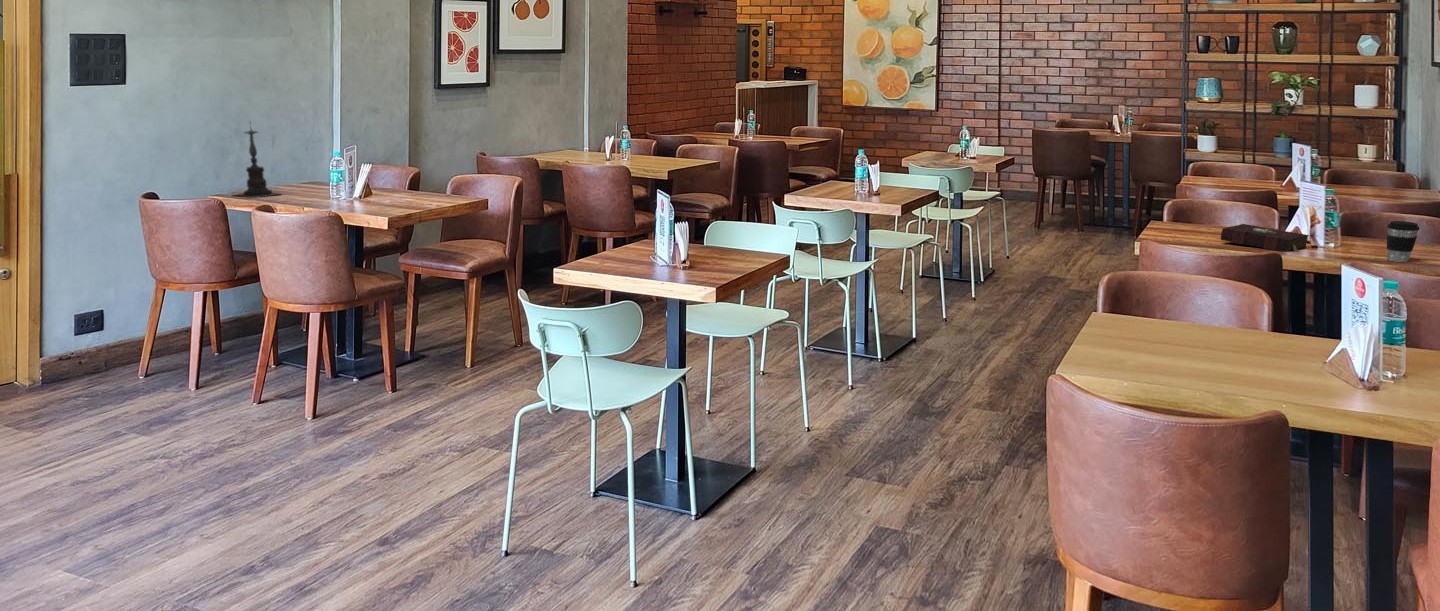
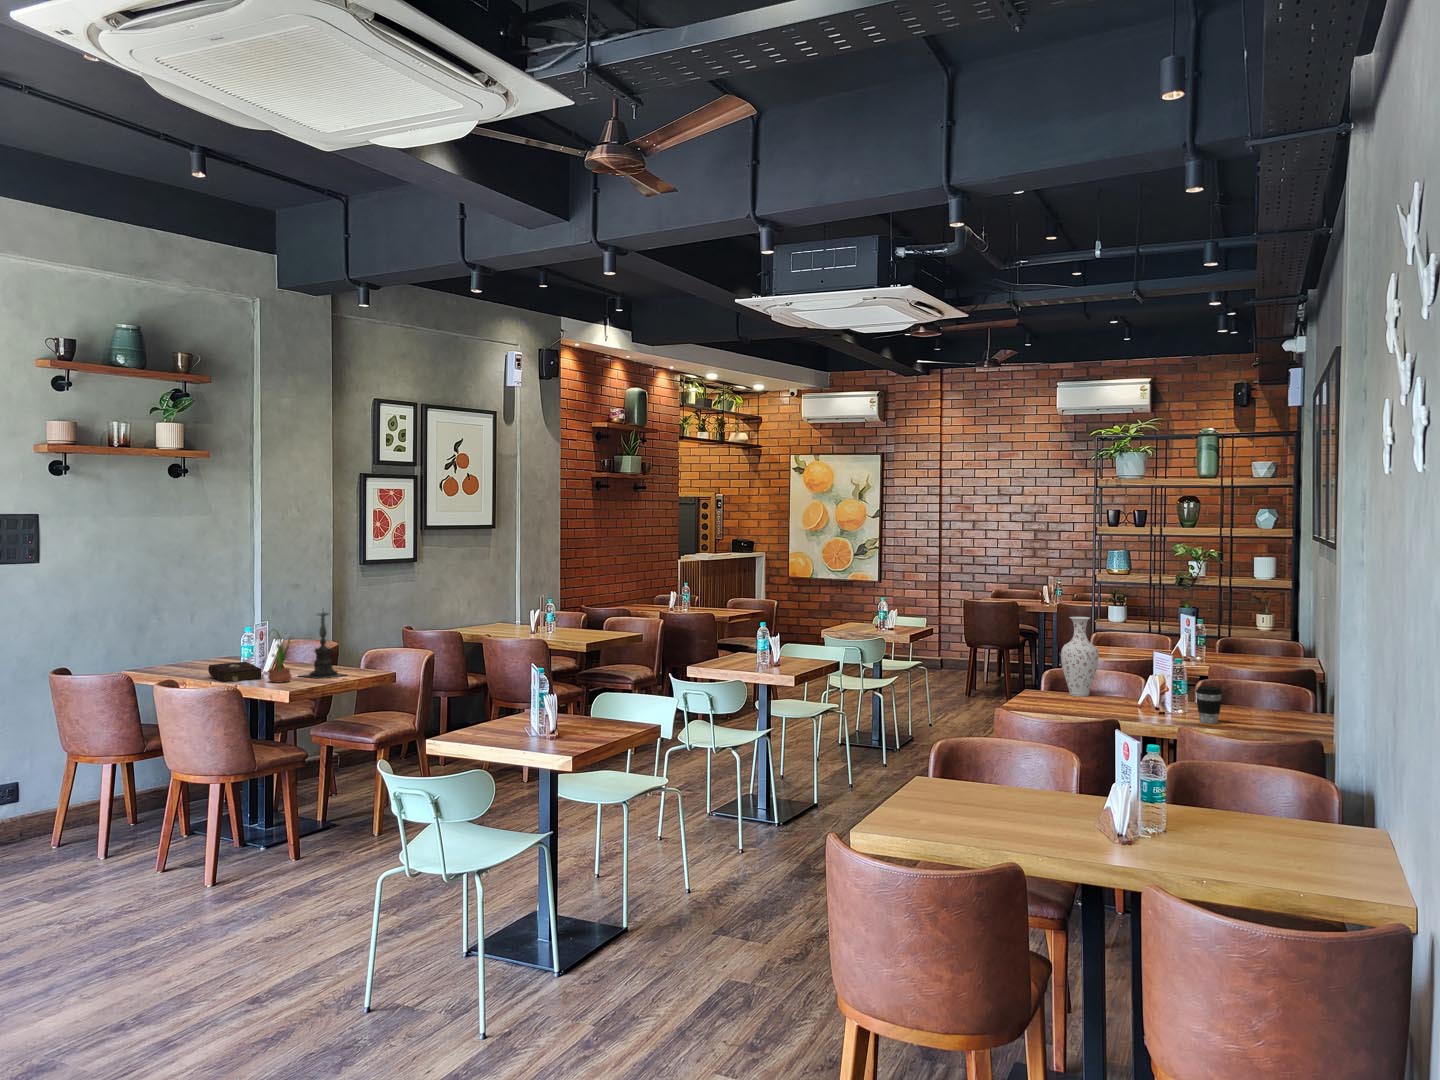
candle holder: present [235,129,279,198] -> present [301,609,345,679]
vase: none [1207,144,1250,231] -> present [1061,617,1099,696]
potted flower: none [342,150,375,210] -> present [264,629,291,683]
book: present [1221,224,1309,252] -> present [208,662,261,682]

